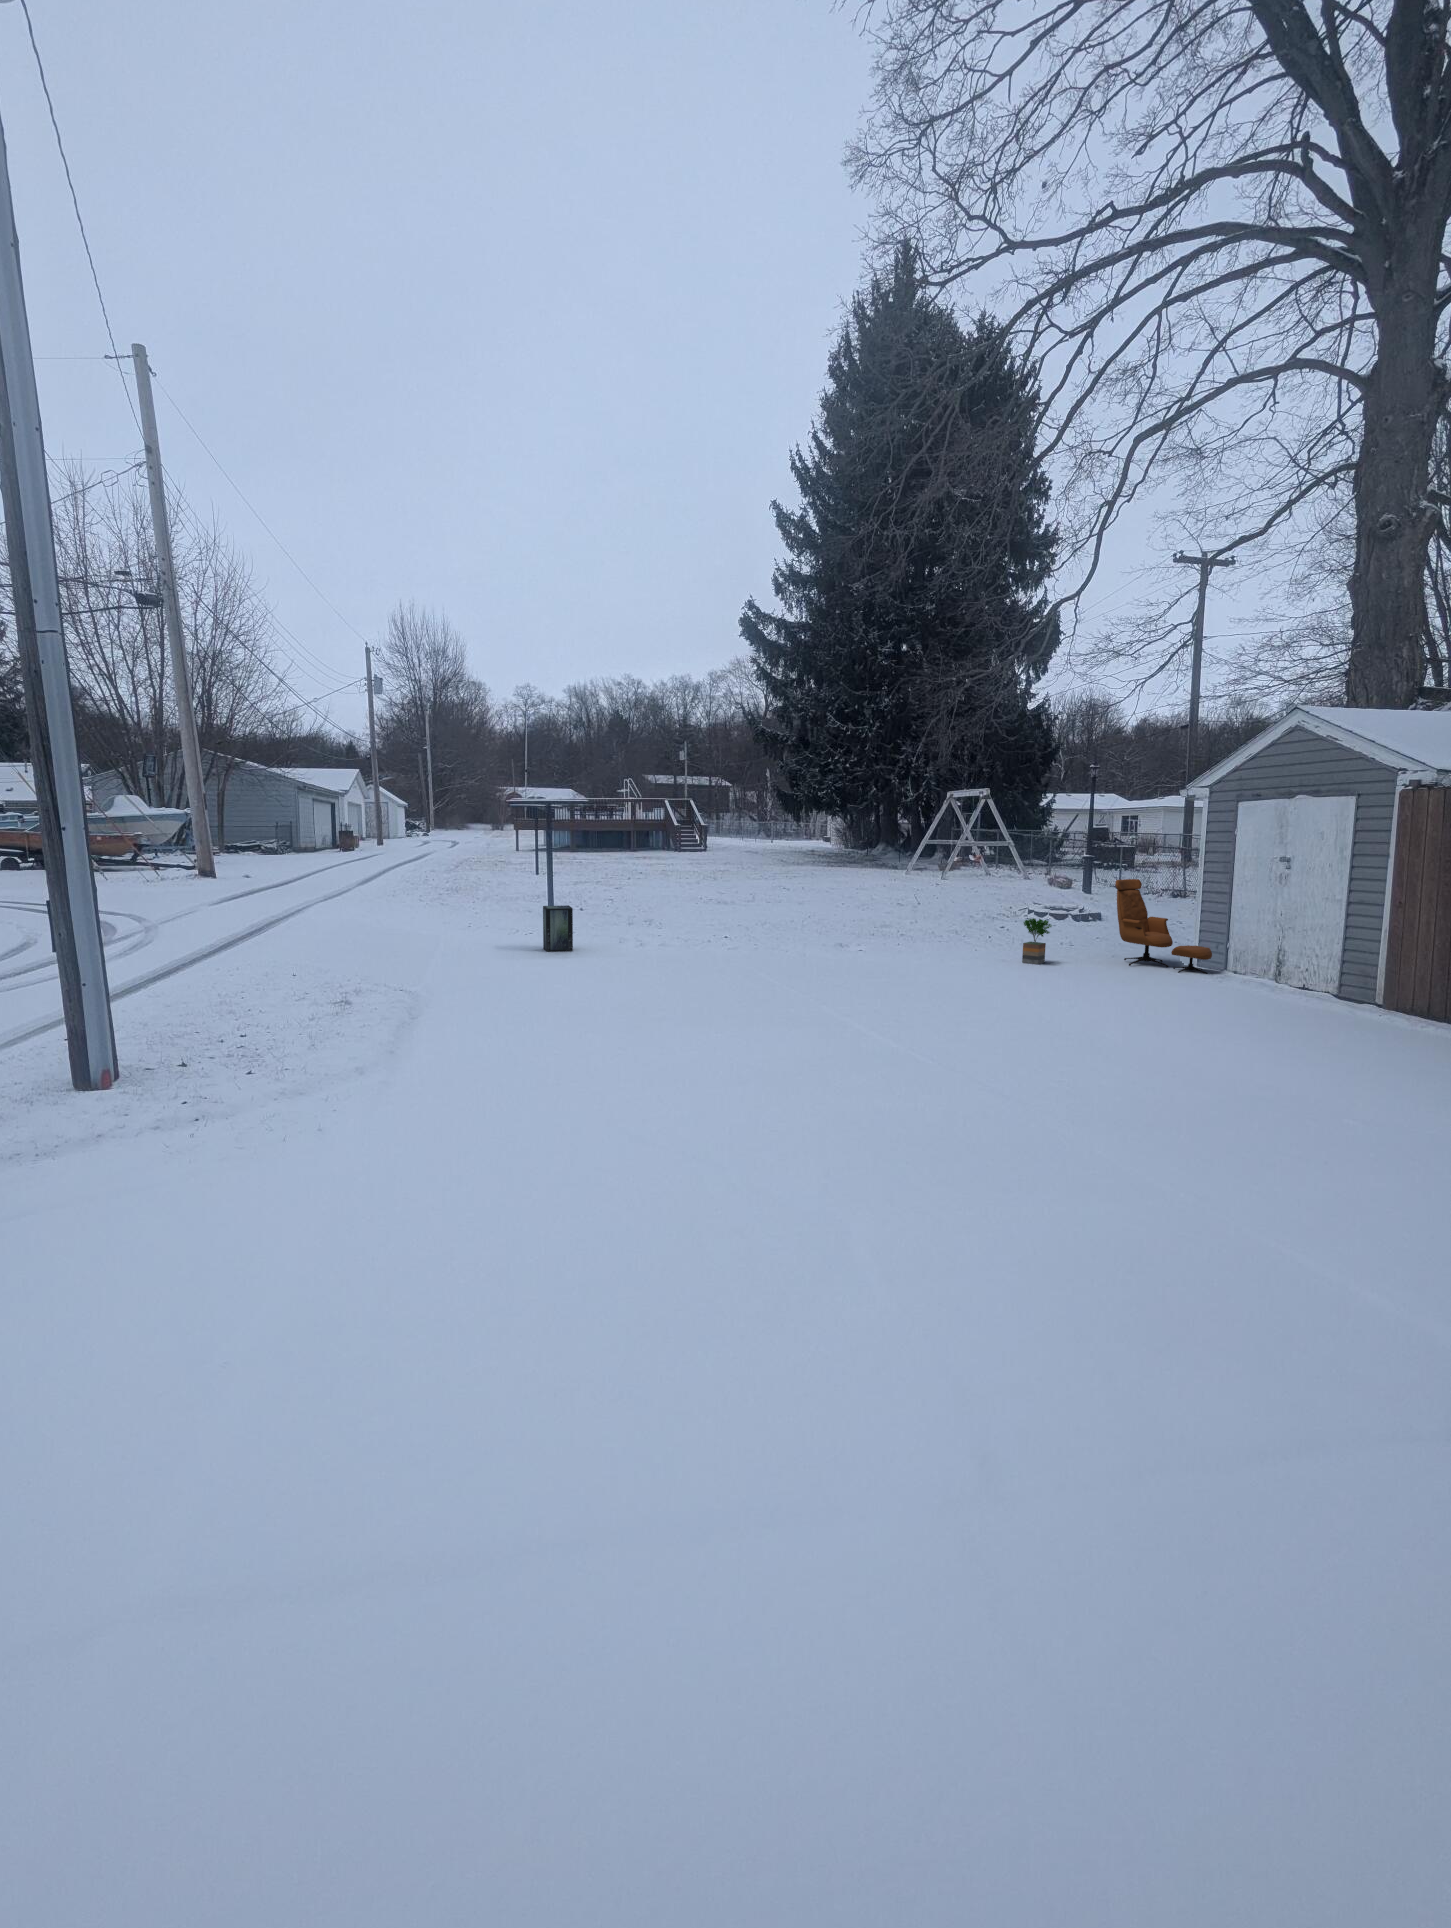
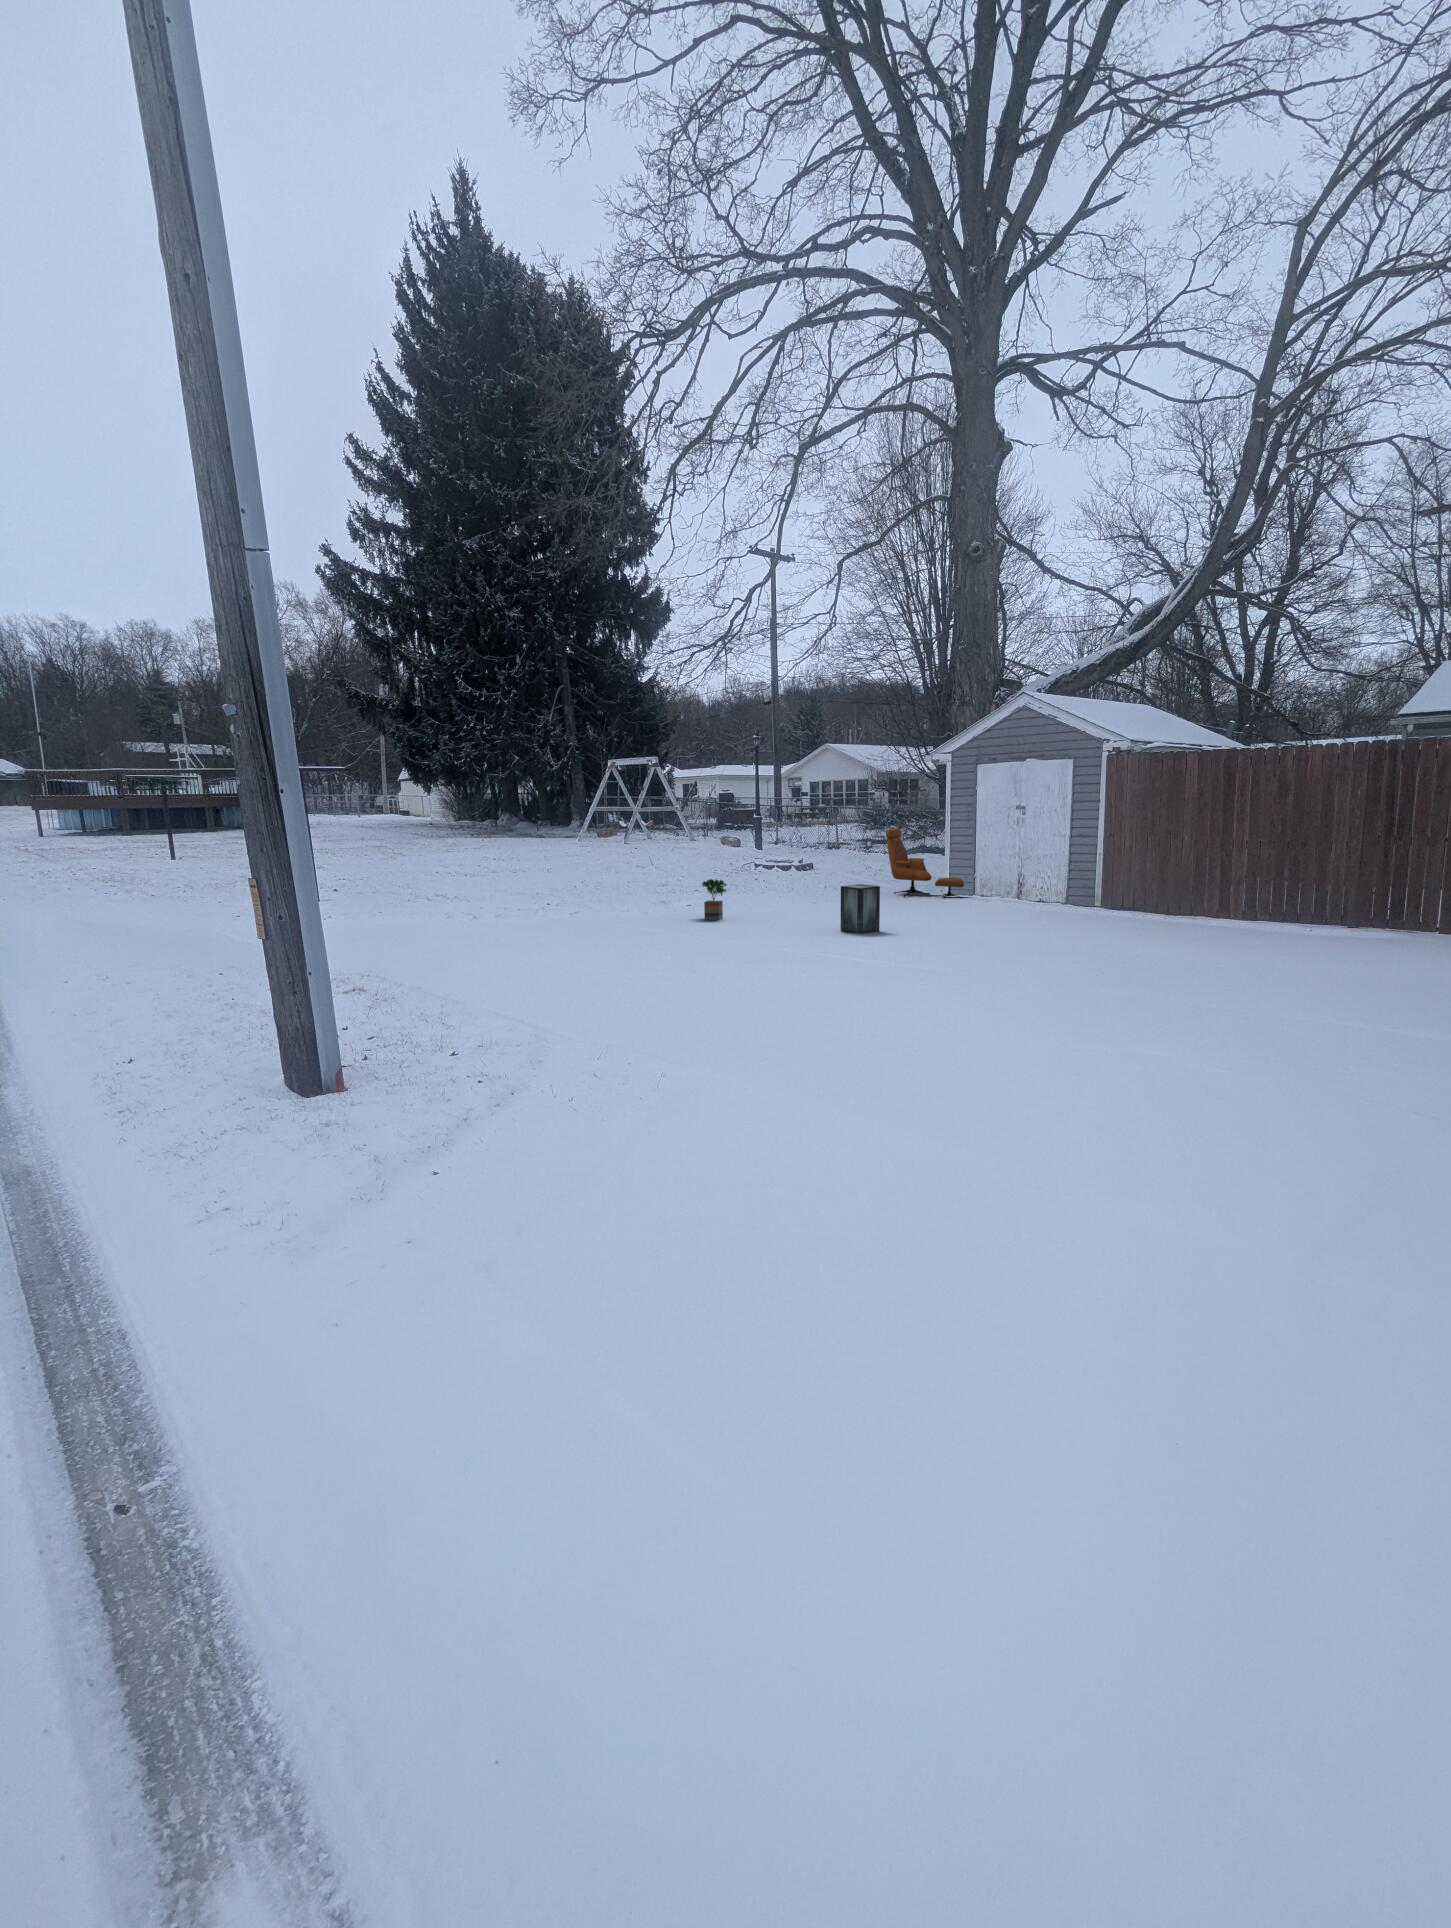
storage box: present [543,905,573,952] -> present [841,884,880,934]
potted tree: present [1022,918,1052,965] -> present [702,879,727,920]

